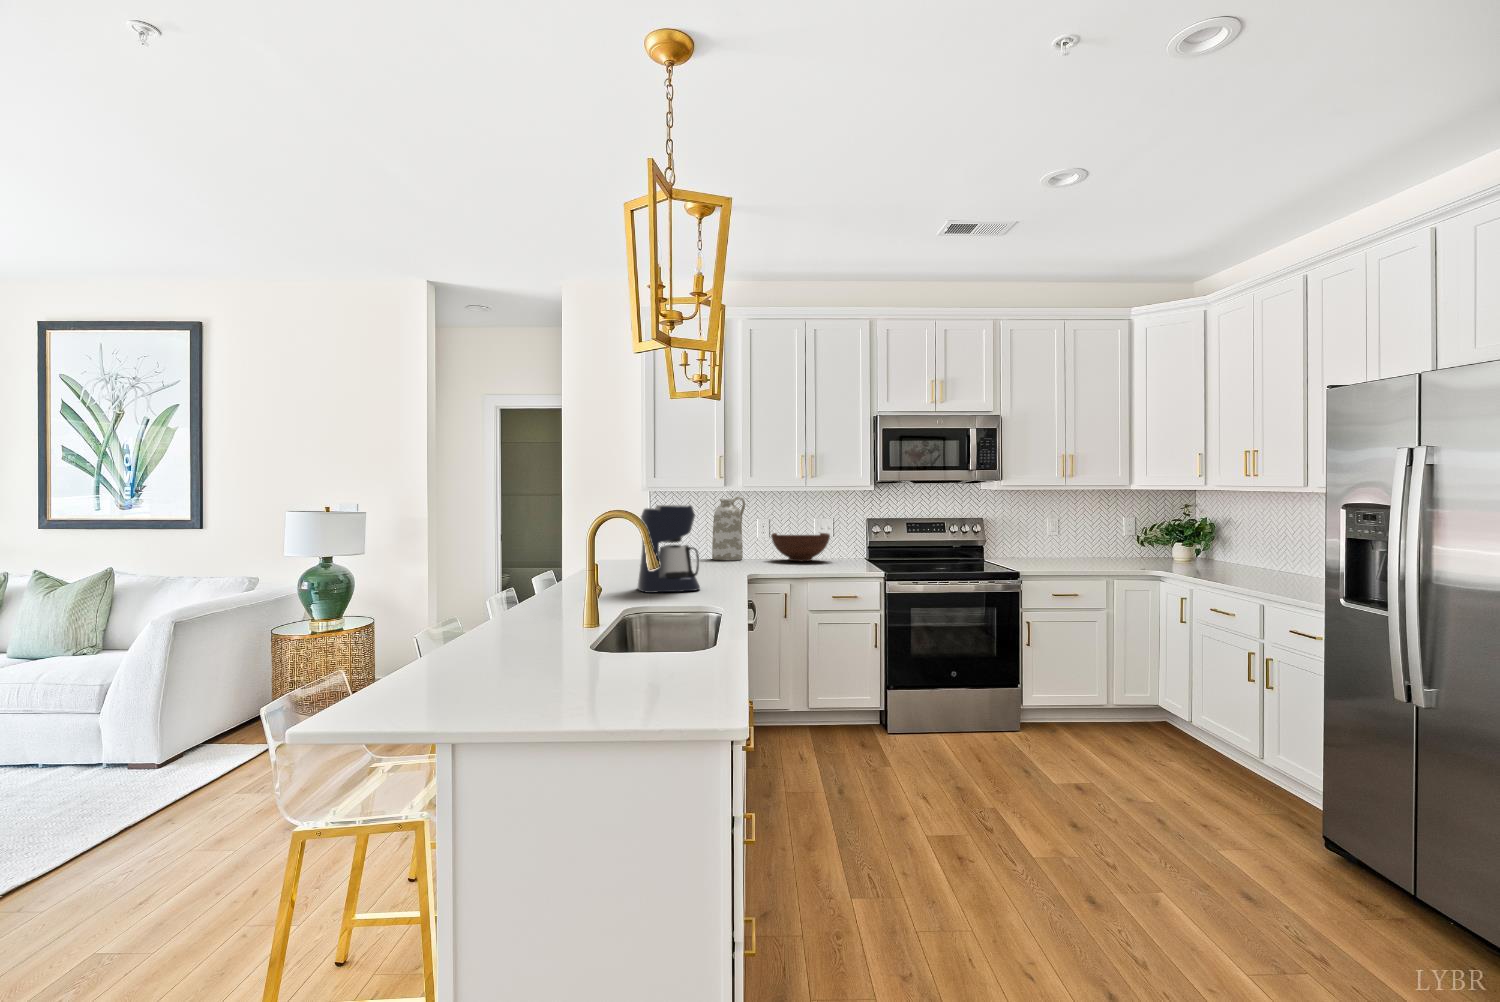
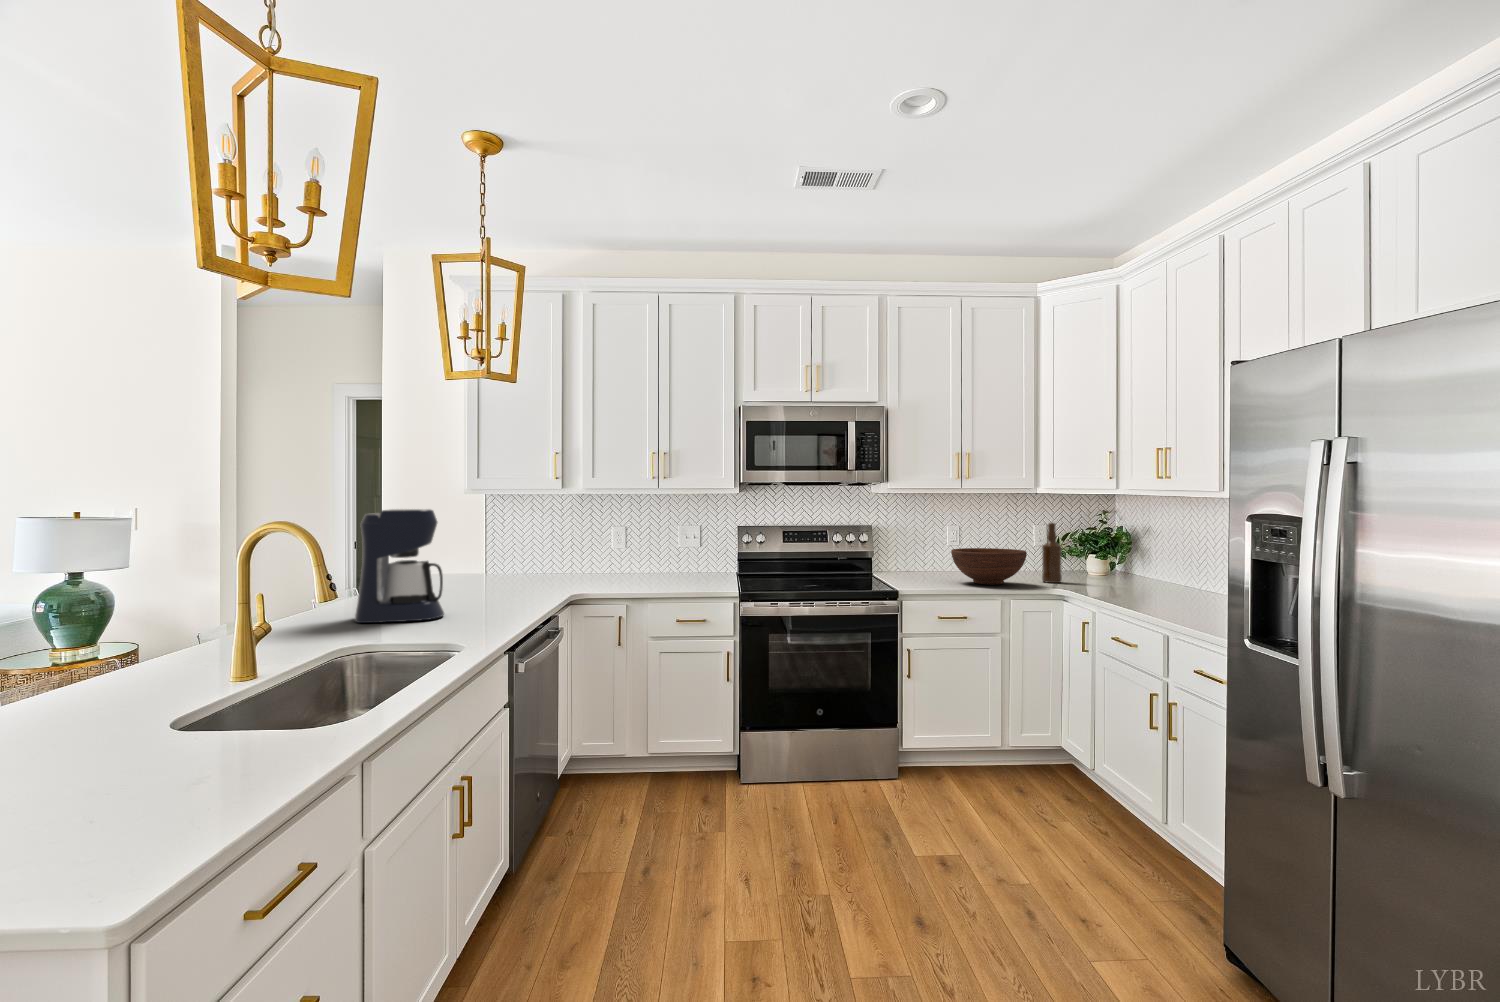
vase: present [712,497,745,560] -> none [556,501,594,575]
bottle: none [1136,515,1154,567] -> present [1042,523,1062,583]
fruit bowl: present [771,533,830,562] -> present [951,548,1027,585]

